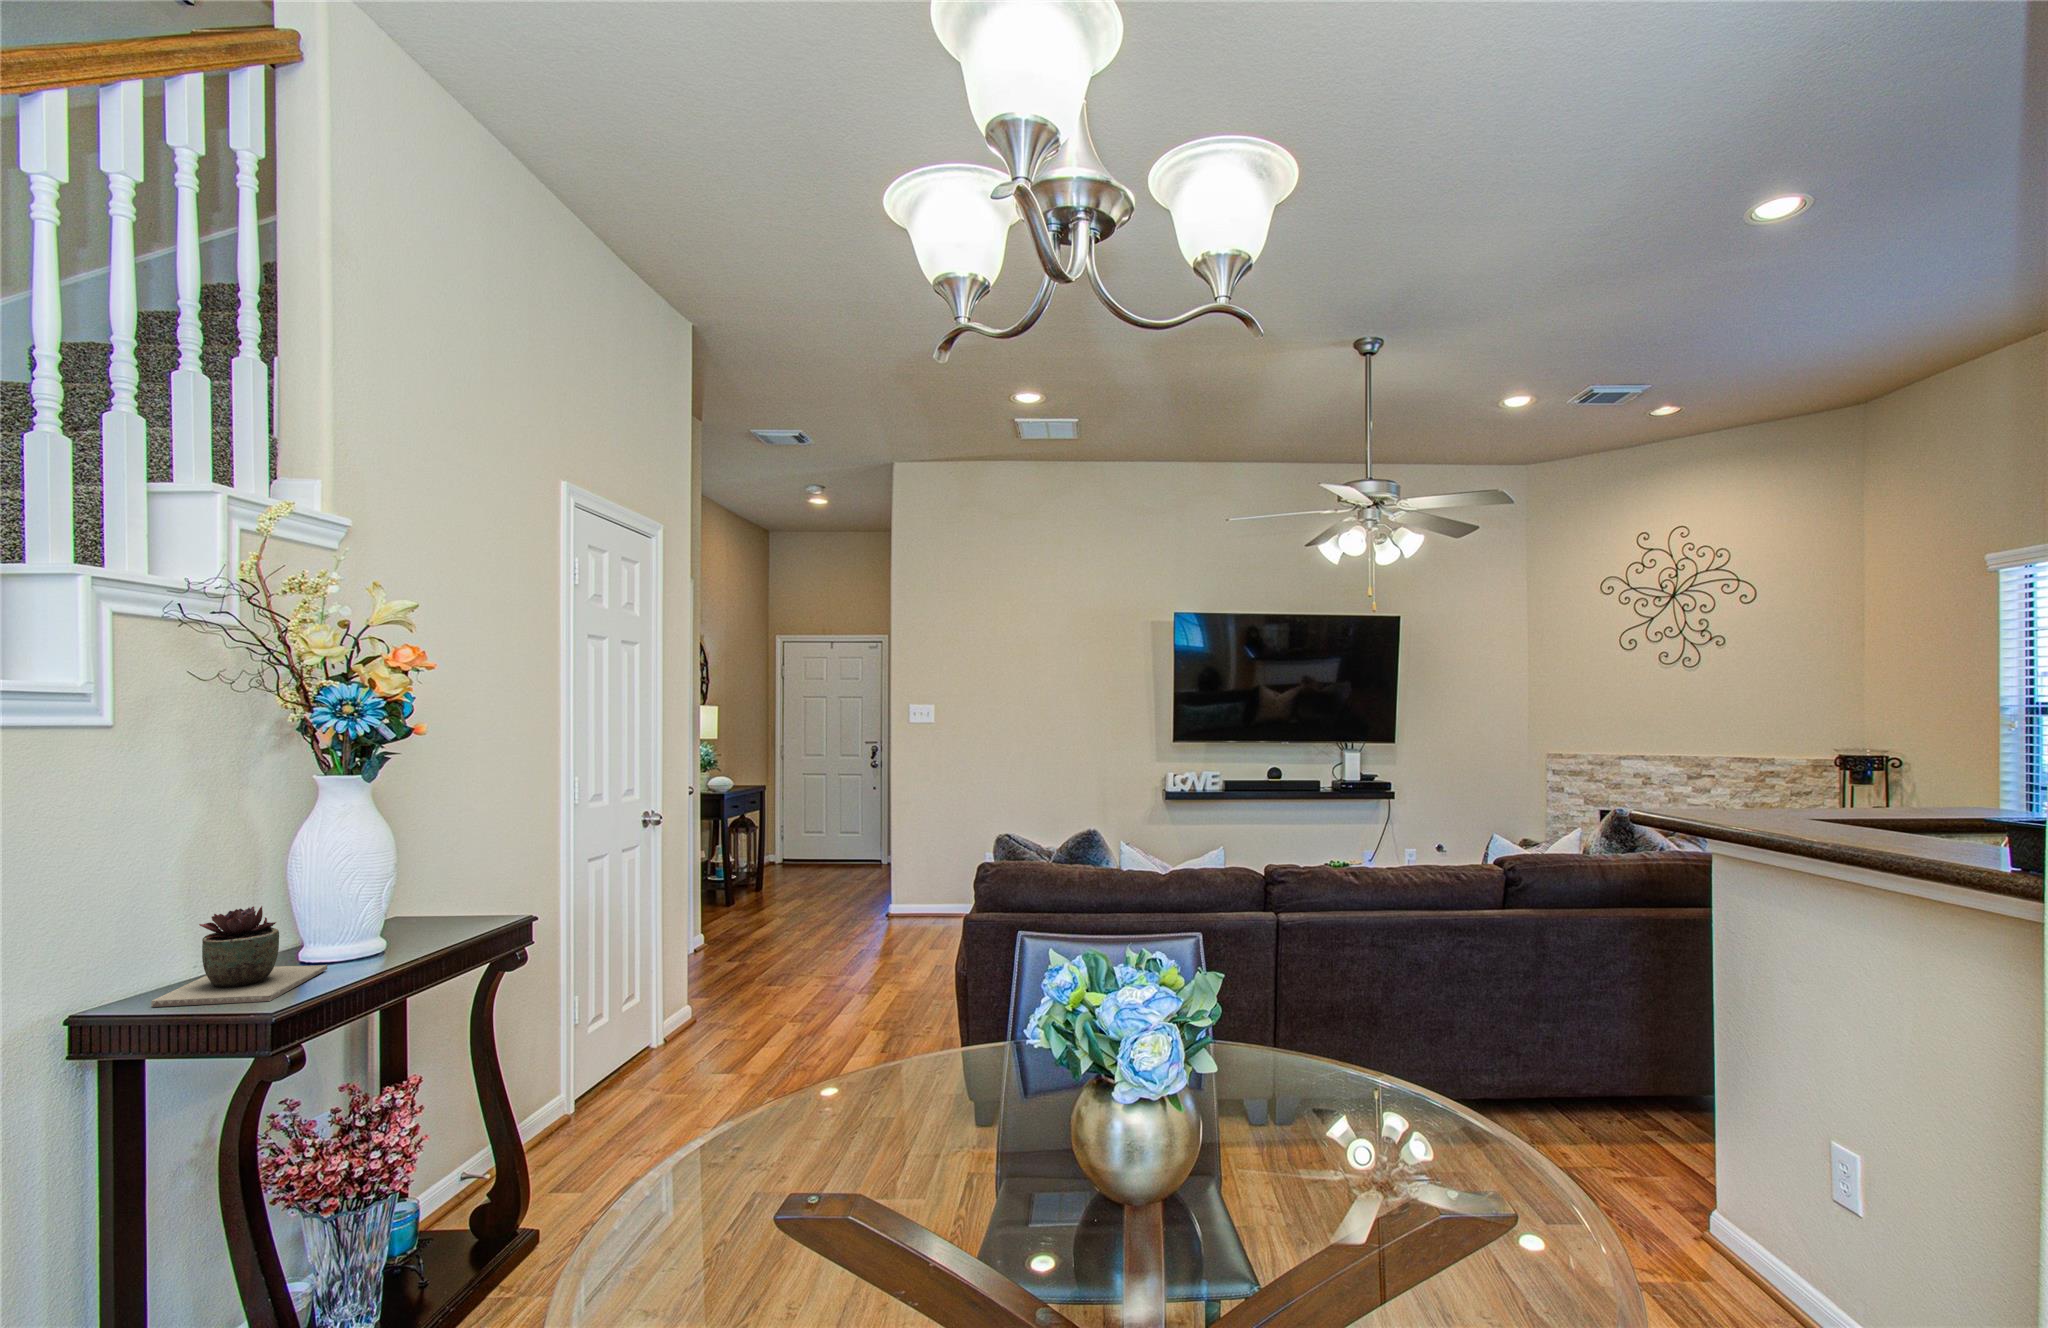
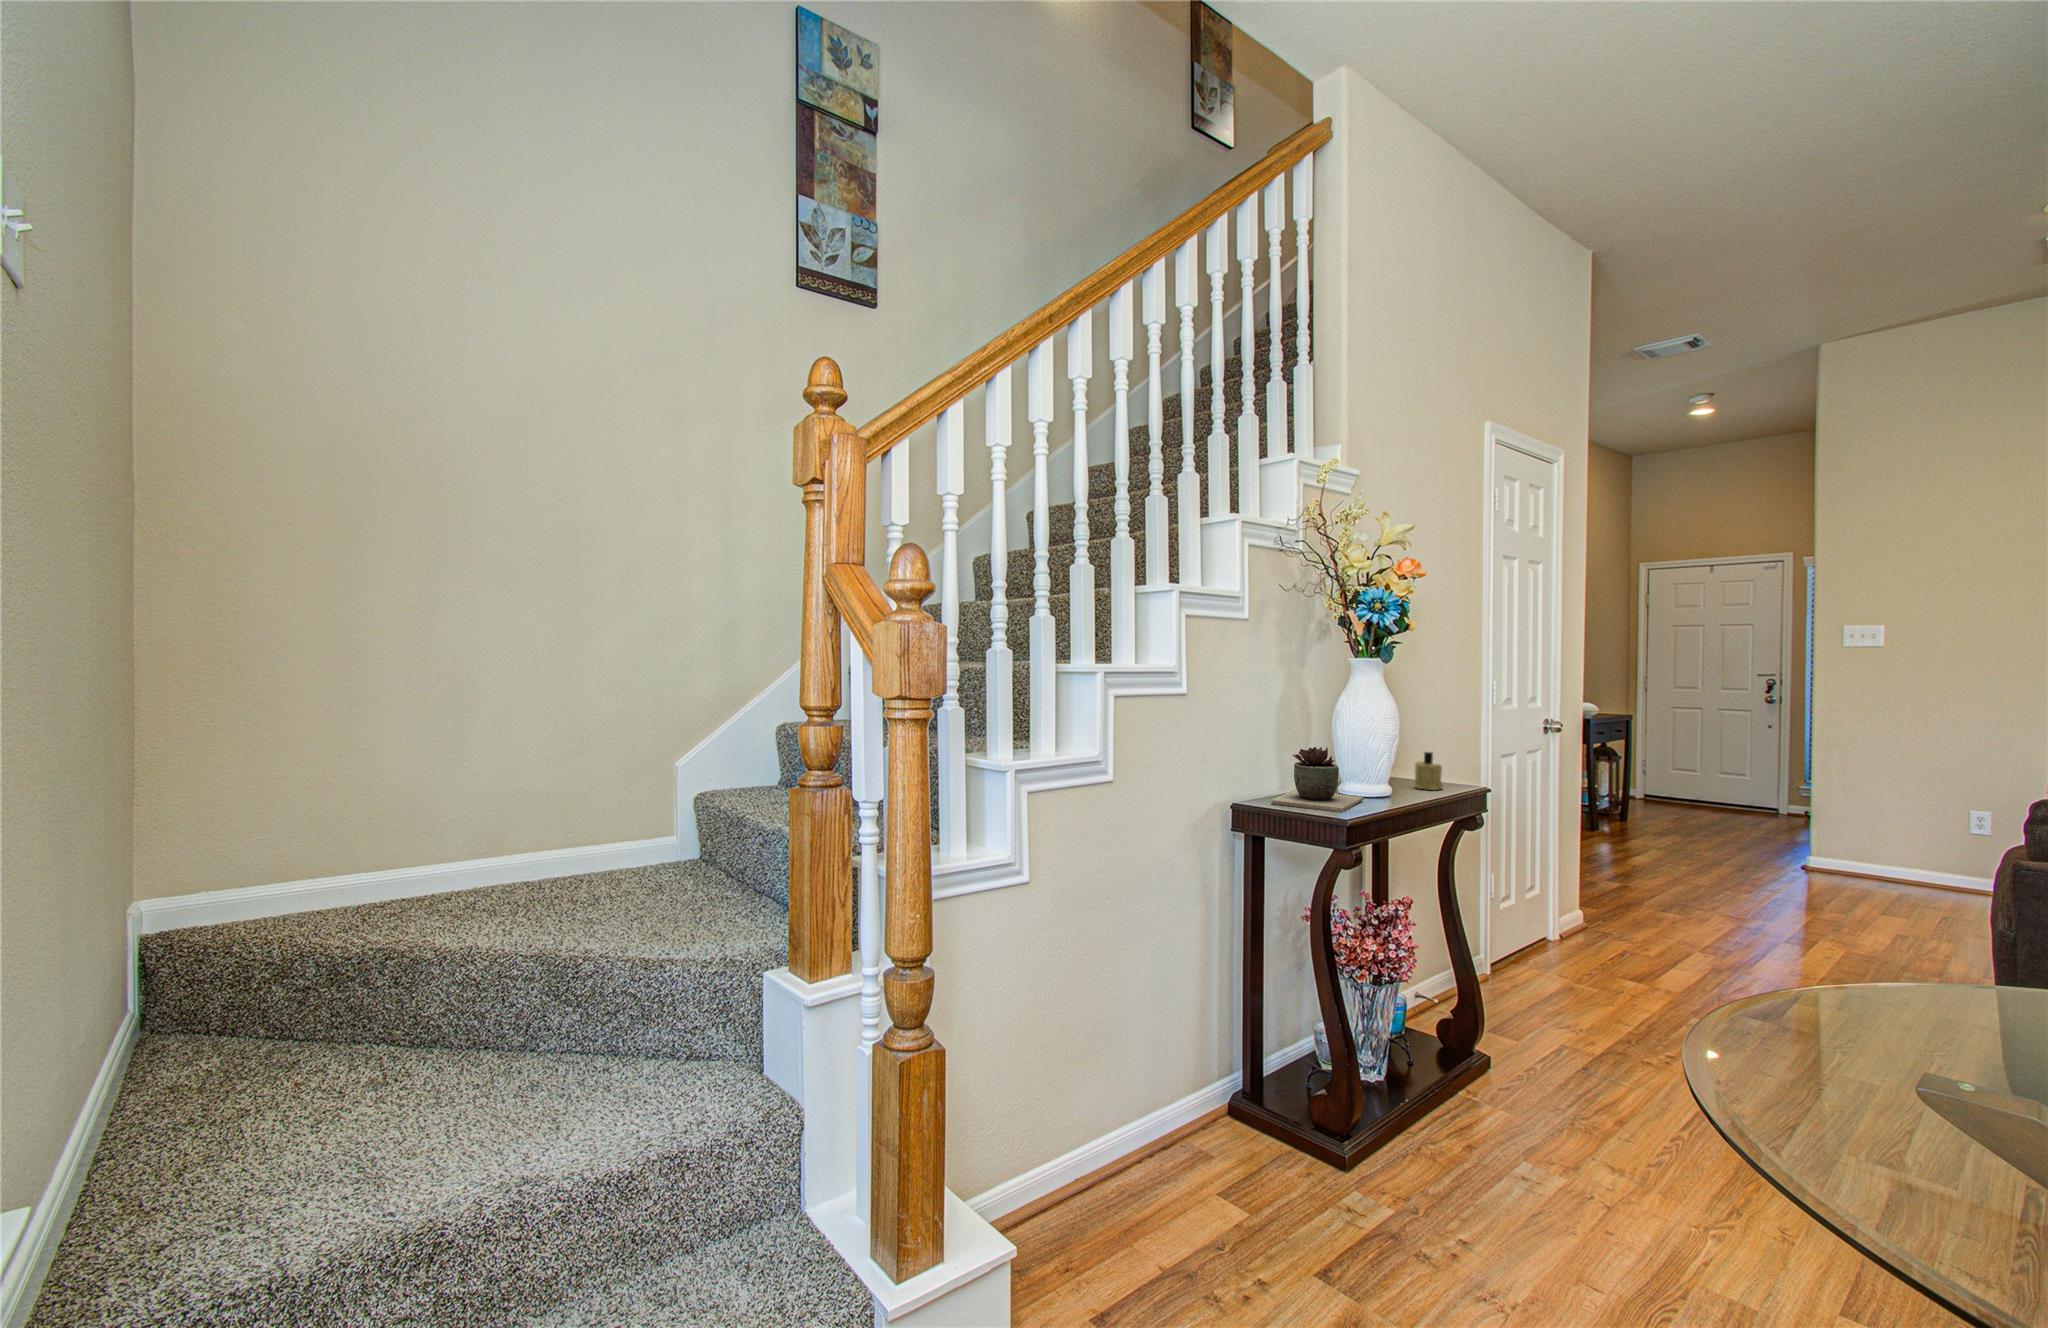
candle: none [429,883,469,932] -> present [1415,752,1443,790]

